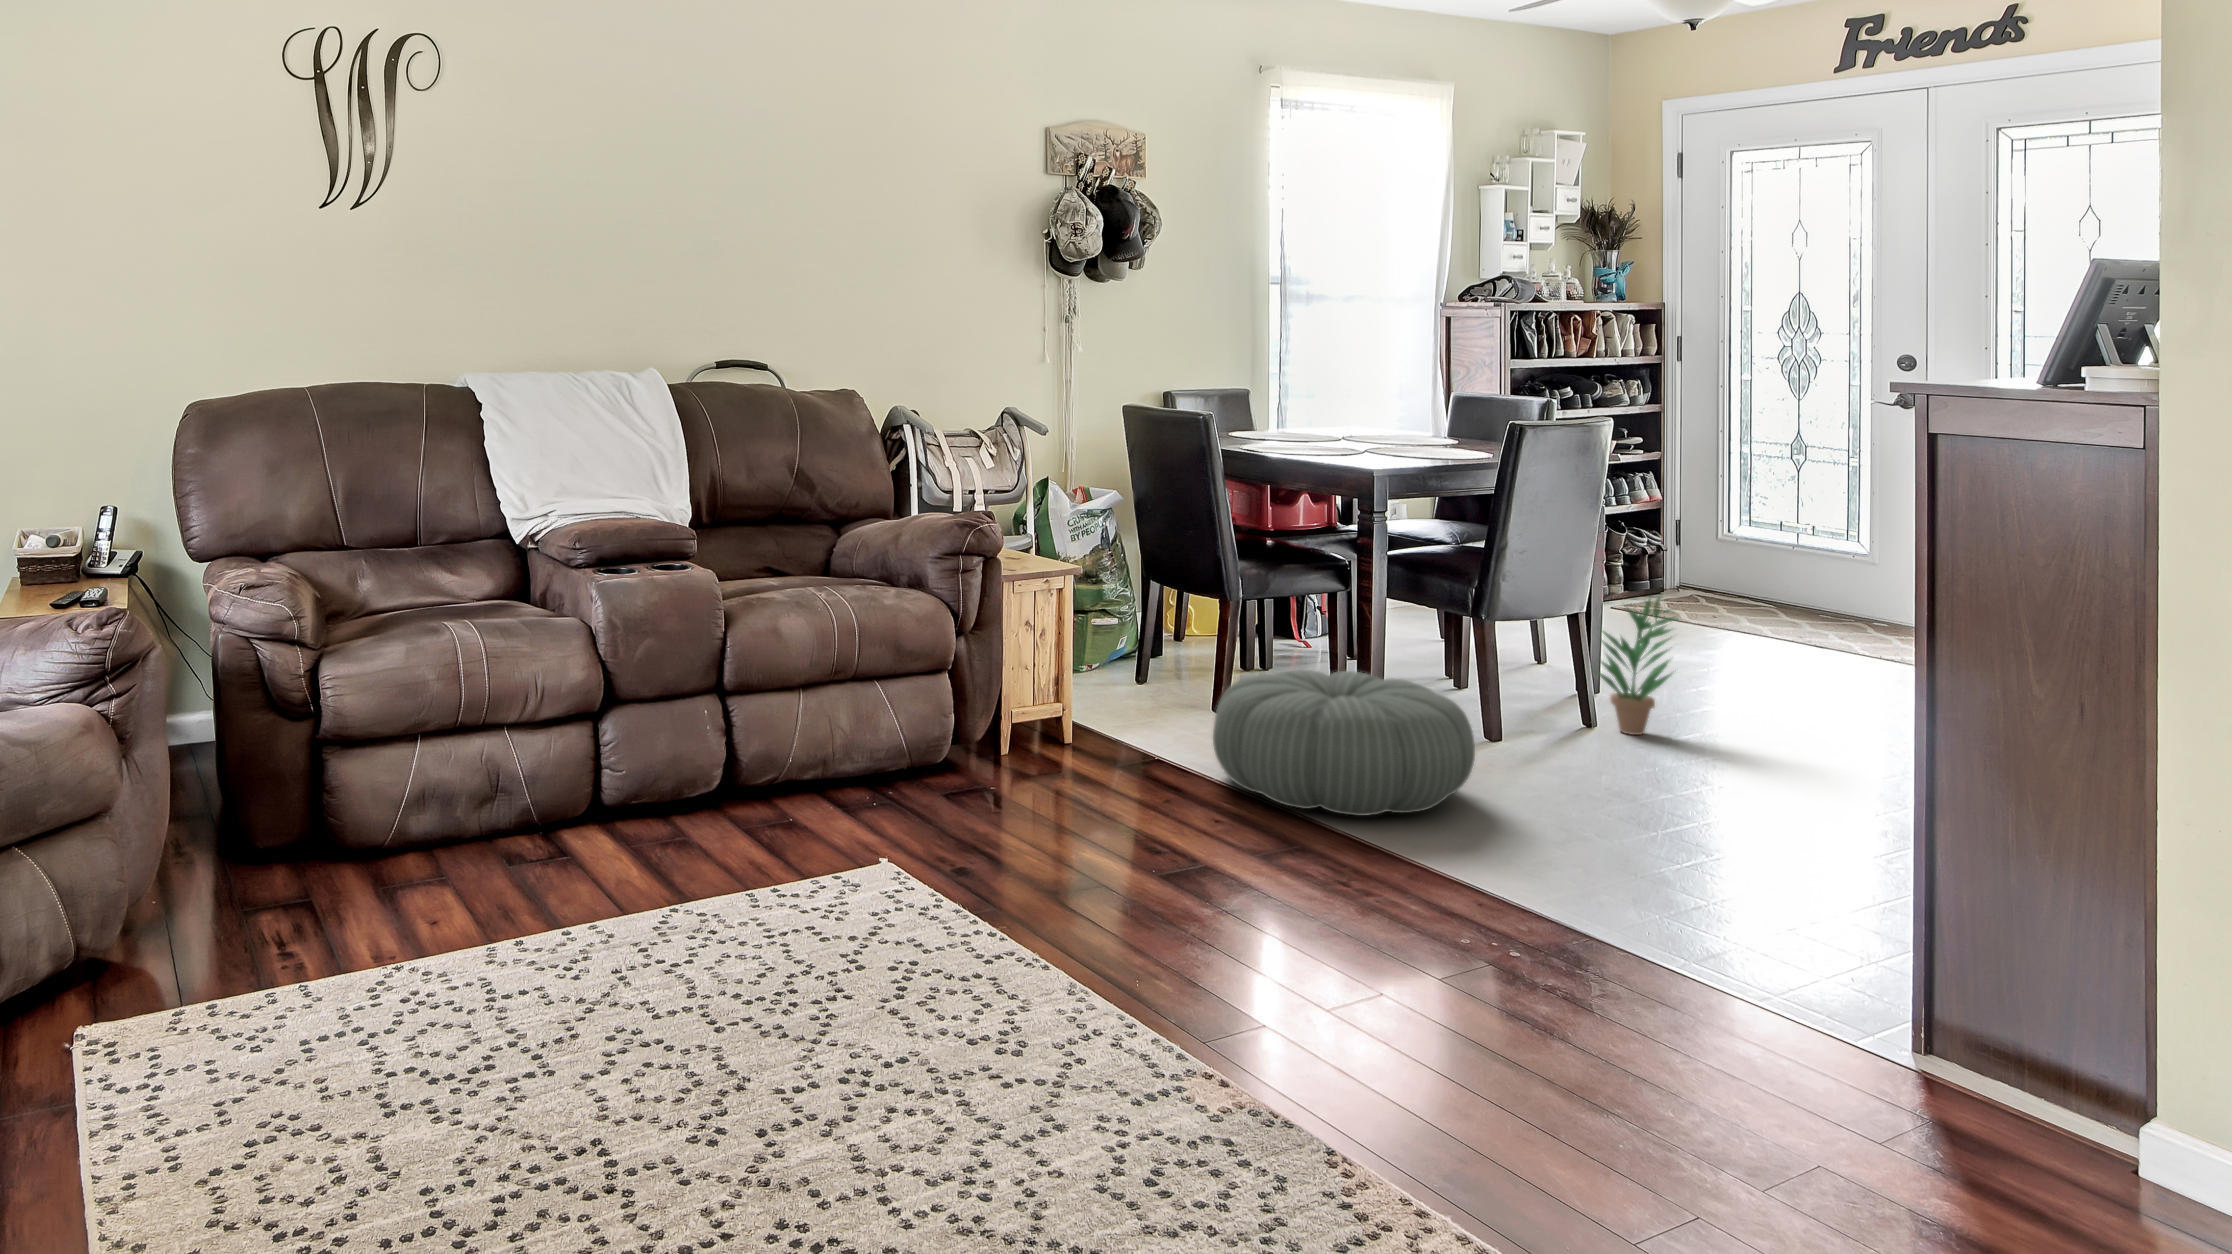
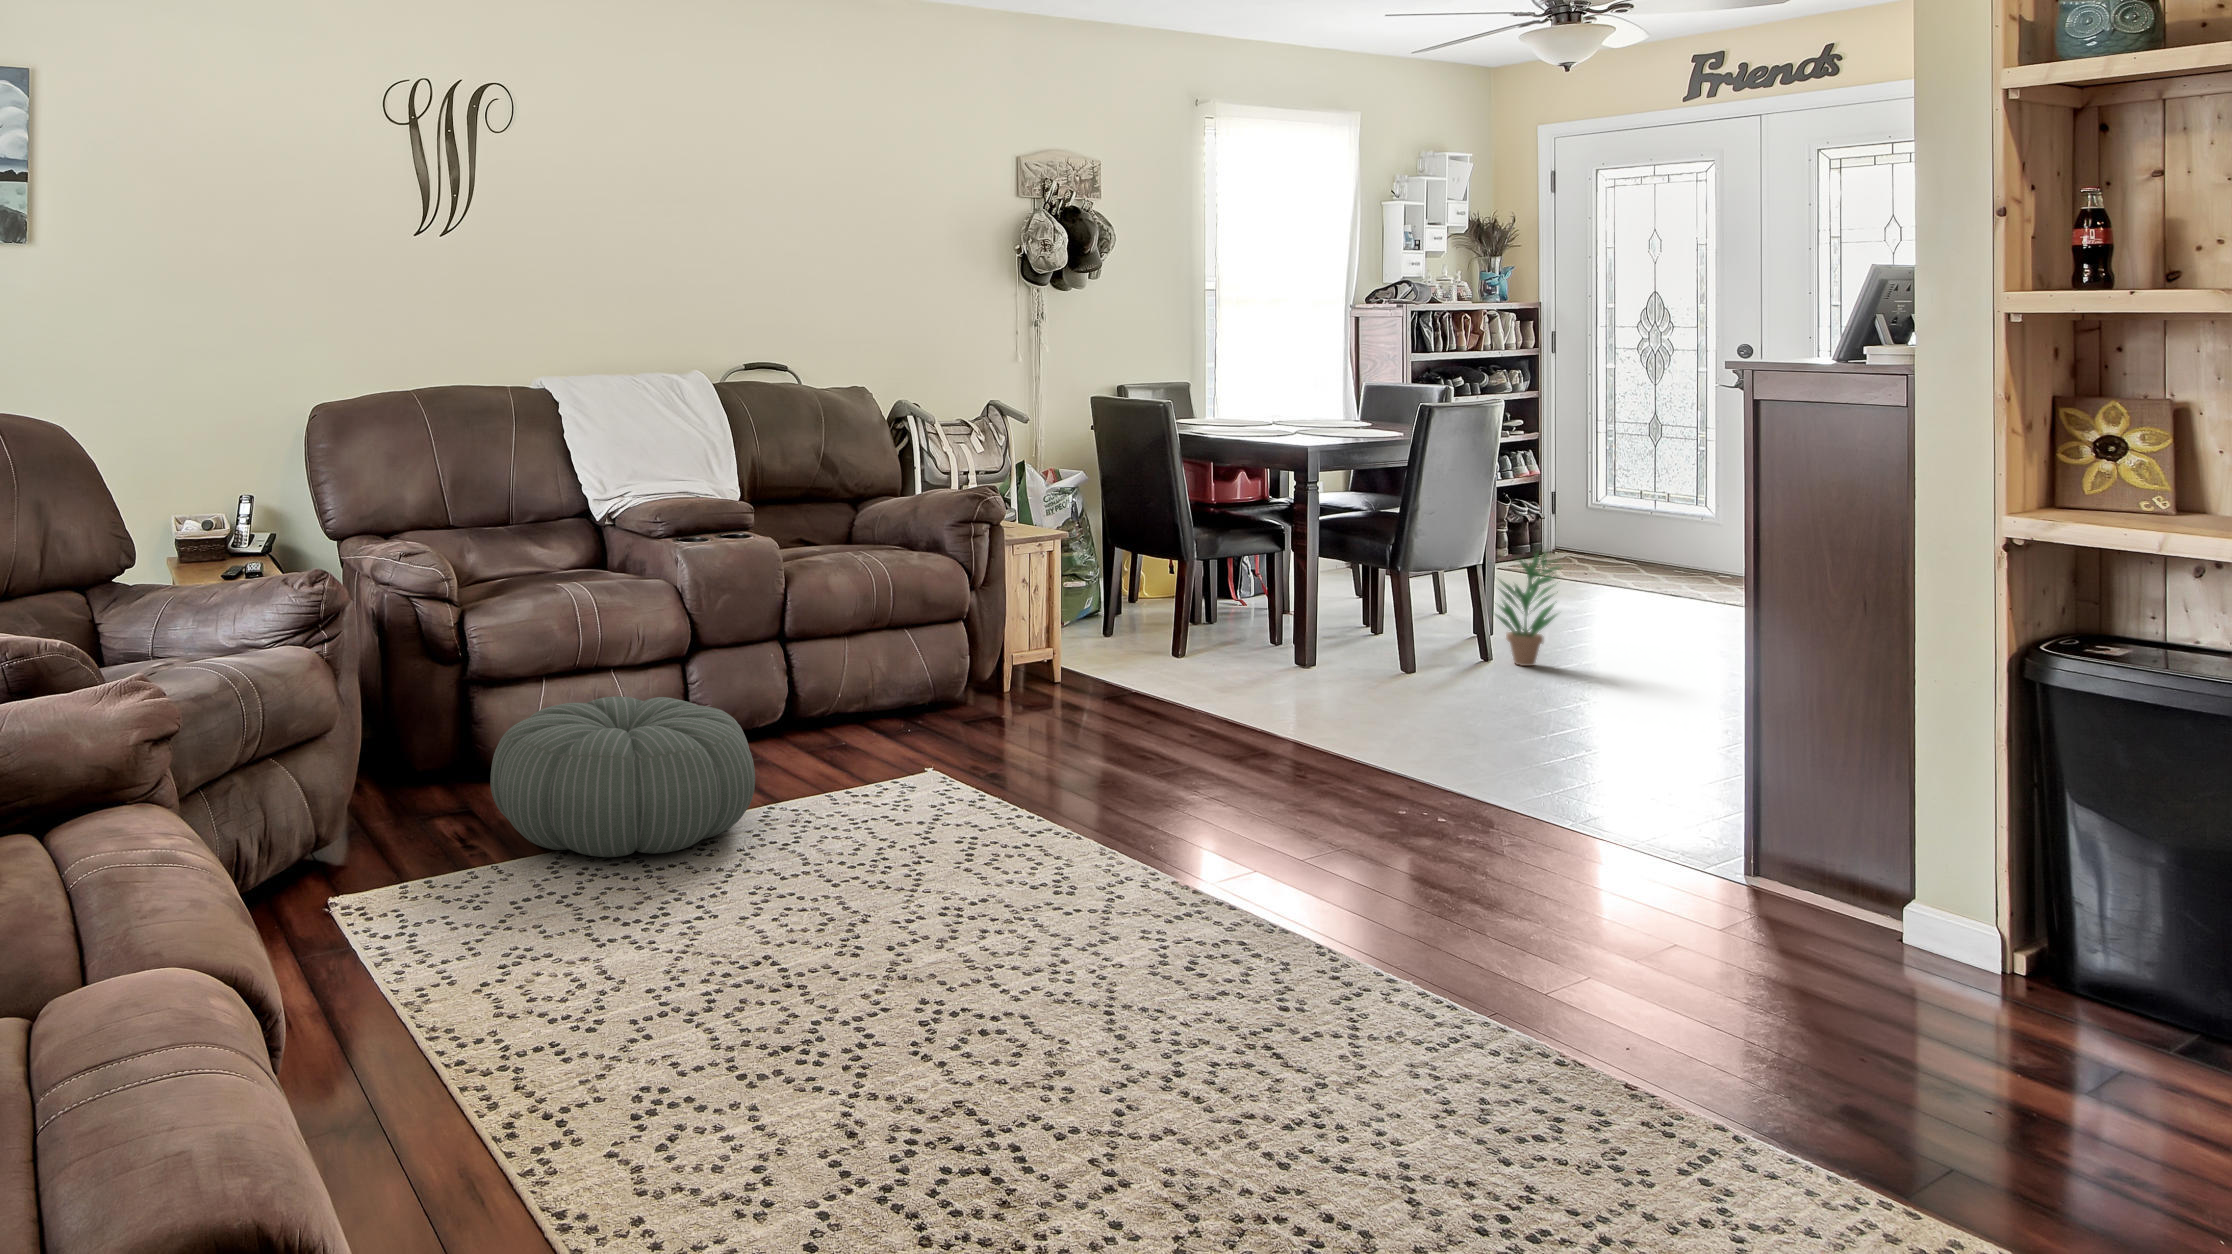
pouf: present [1213,670,1475,816] -> present [490,696,755,857]

